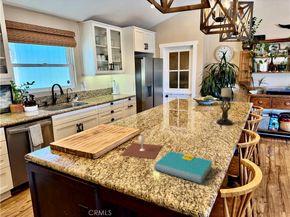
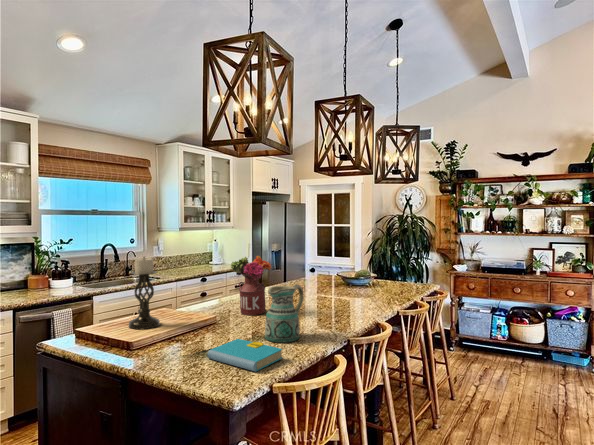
candle holder: present [216,87,233,125] -> present [129,256,160,329]
flower arrangement: none [144,89,172,128] -> present [231,256,271,315]
ceramic pitcher: none [182,109,208,151] -> present [265,284,304,343]
wine glass: present [121,135,162,159] -> none [174,318,238,349]

